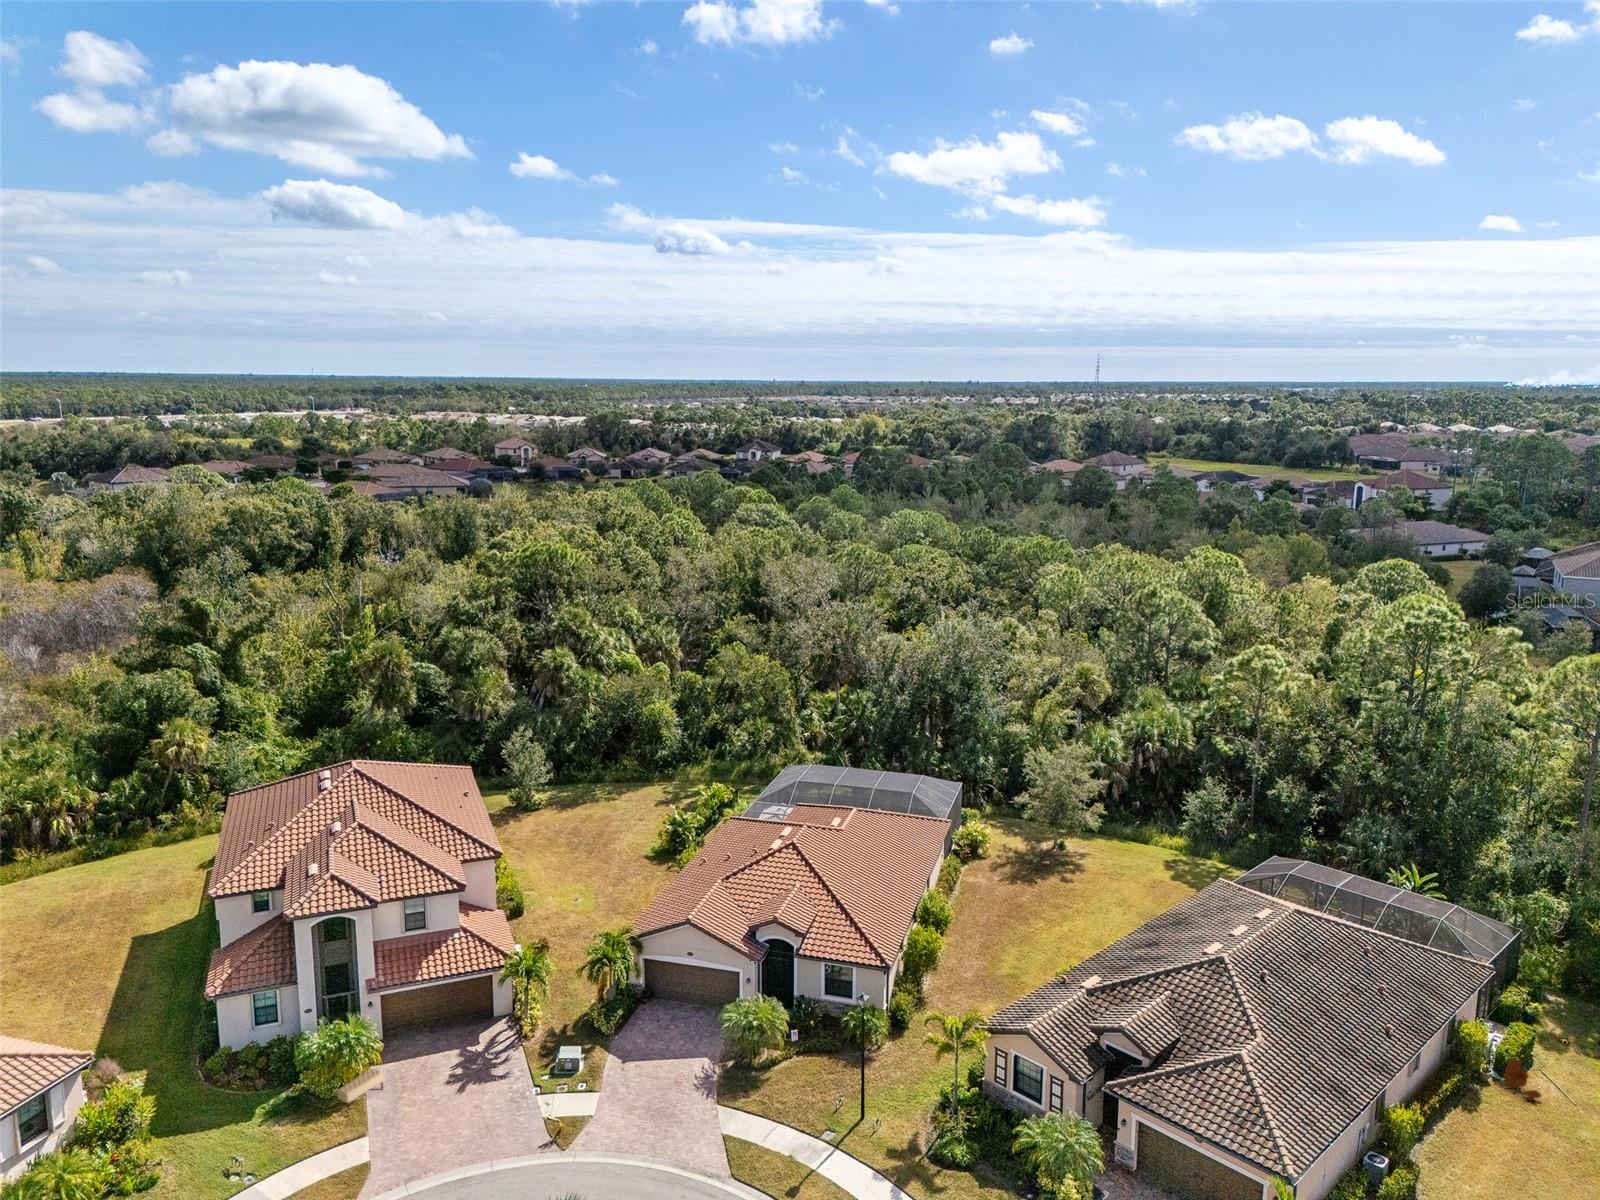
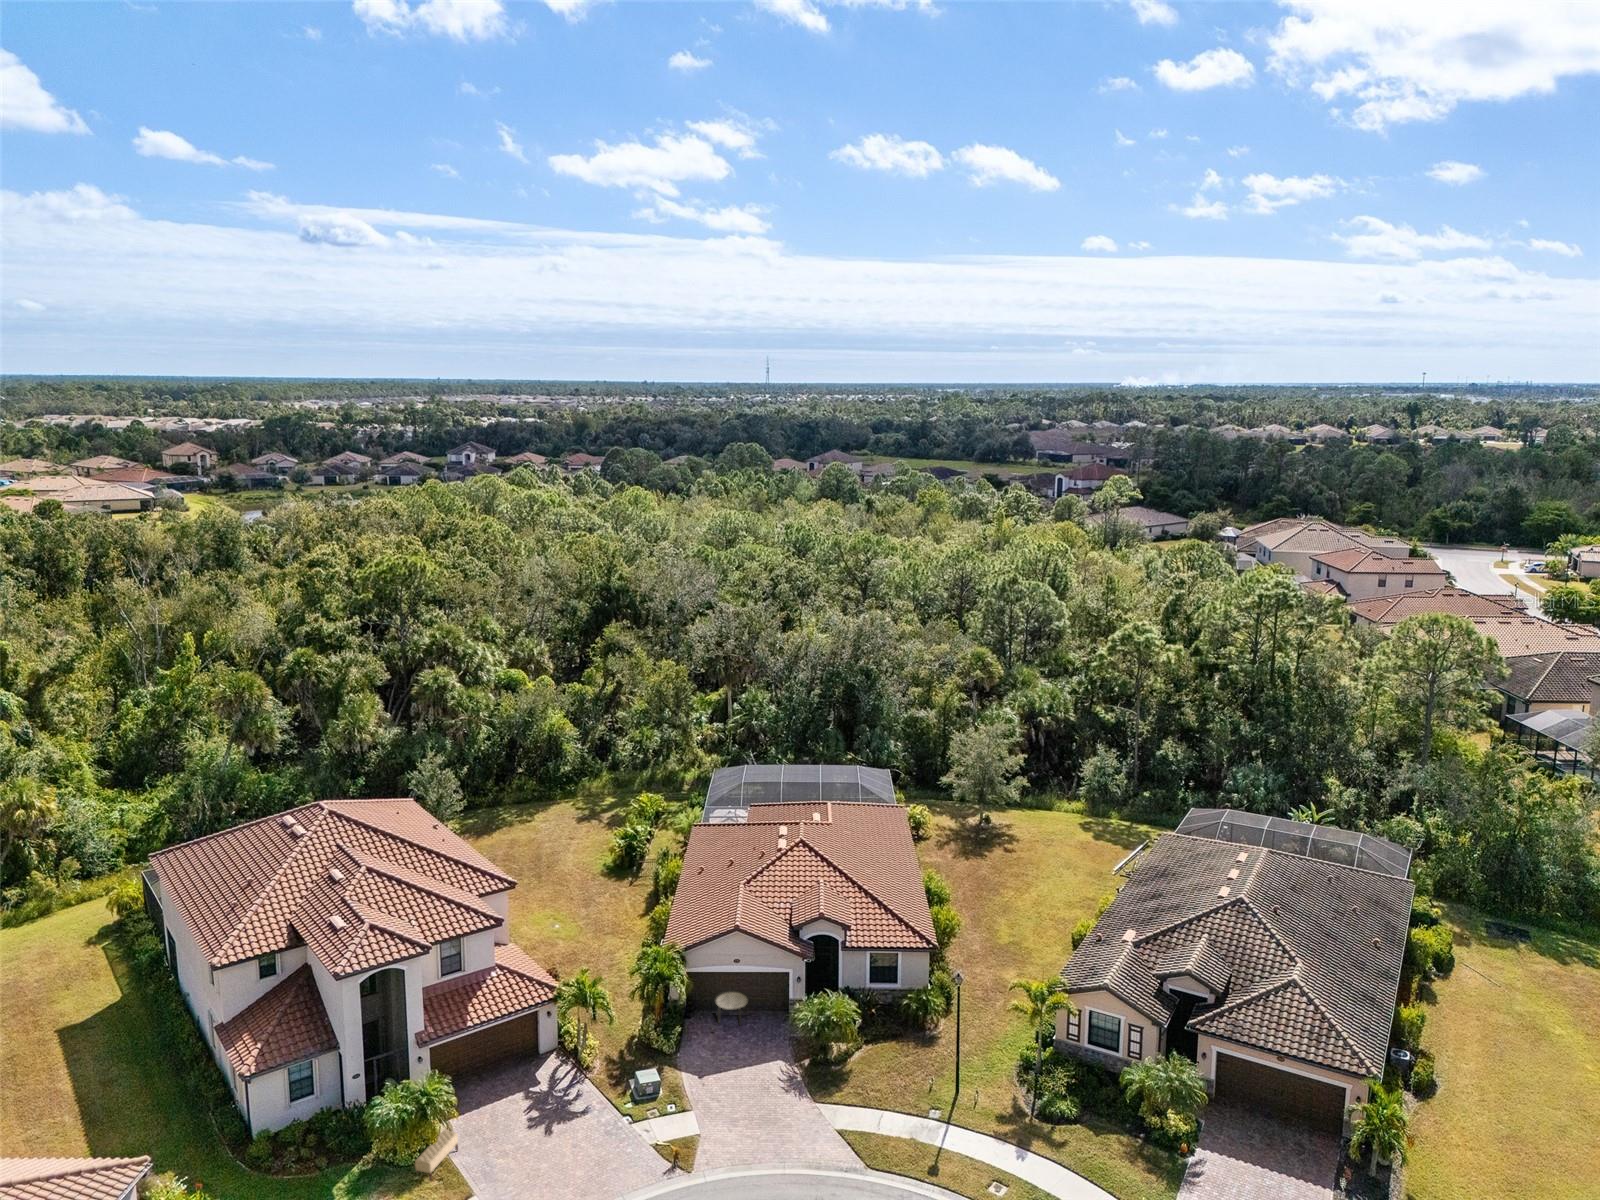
round table: none [663,982,698,1019] -> present [714,990,749,1025]
lounge chair: present [1504,1059,1541,1102] -> none [1434,954,1465,990]

